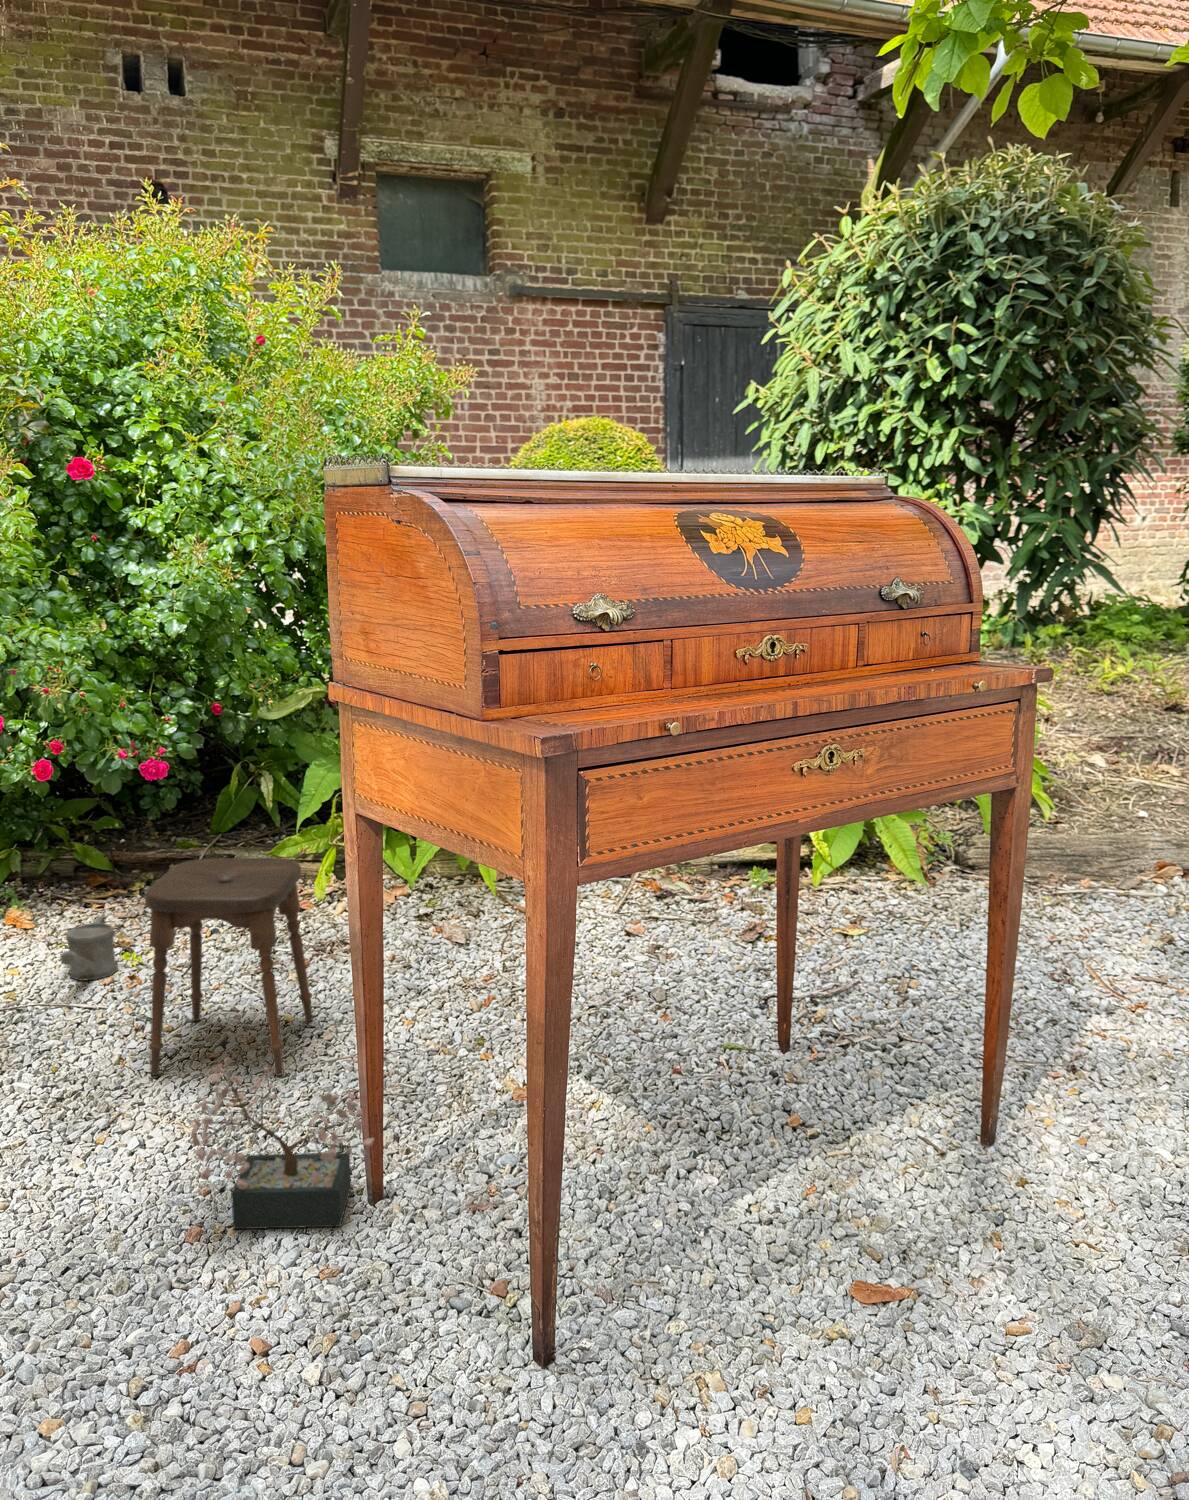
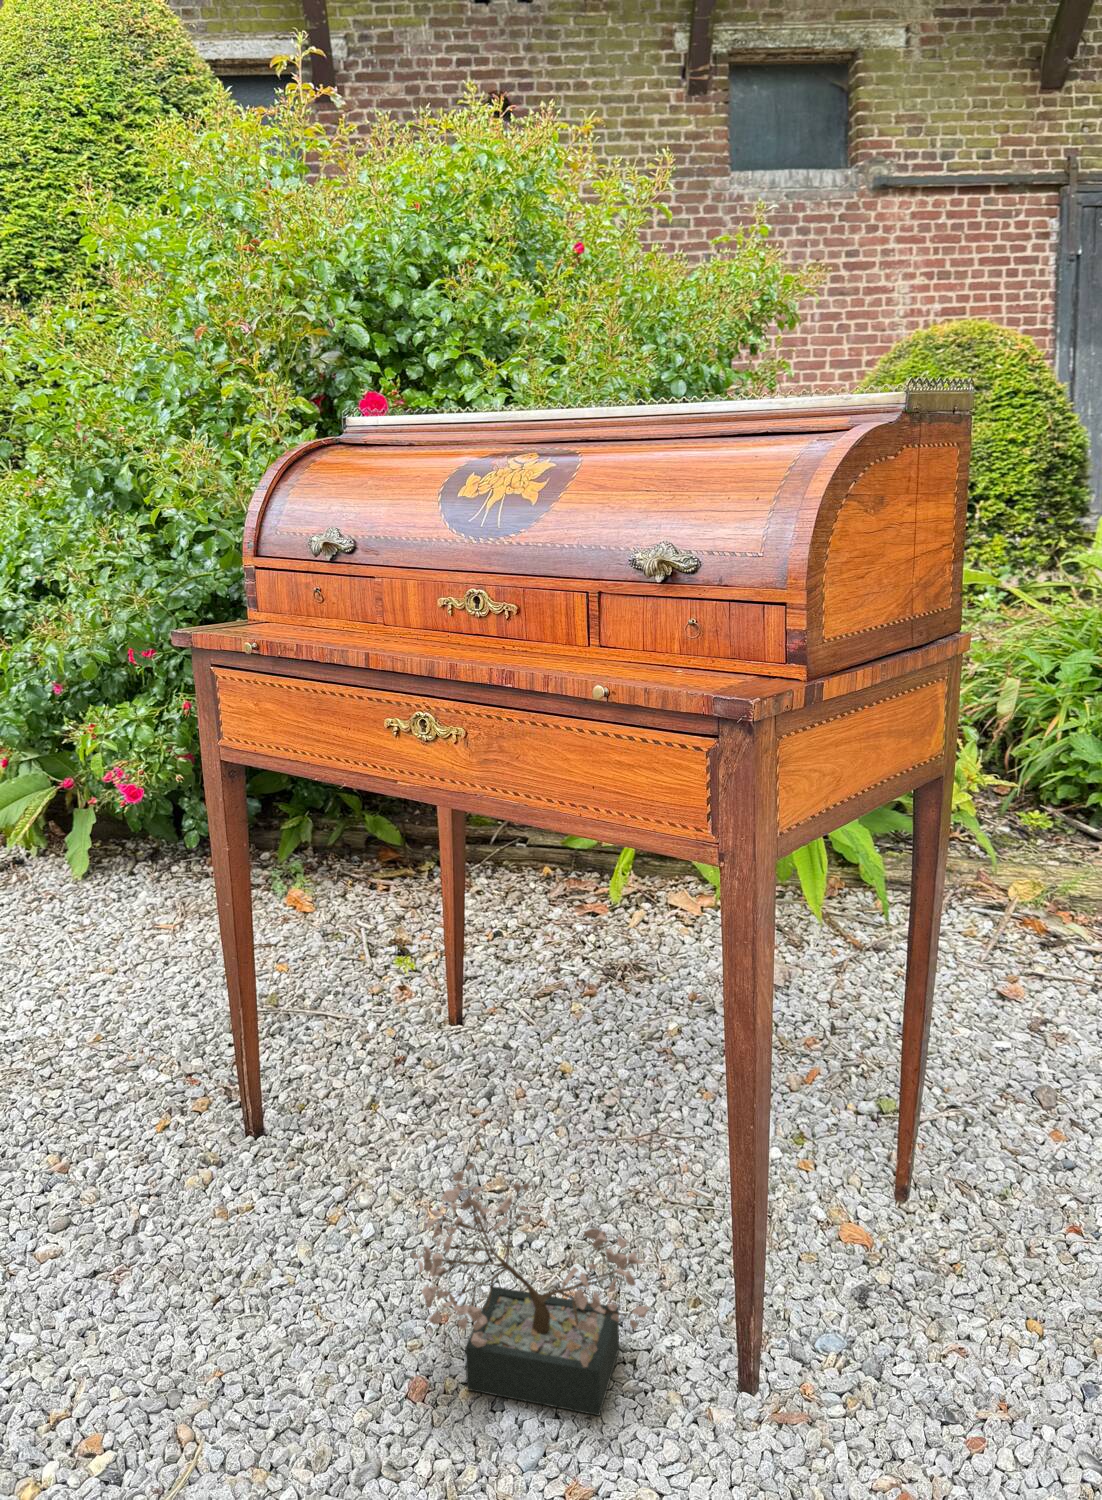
stool: present [145,858,313,1076] -> none [400,872,594,1153]
watering can: present [60,916,118,981] -> none [324,911,388,986]

